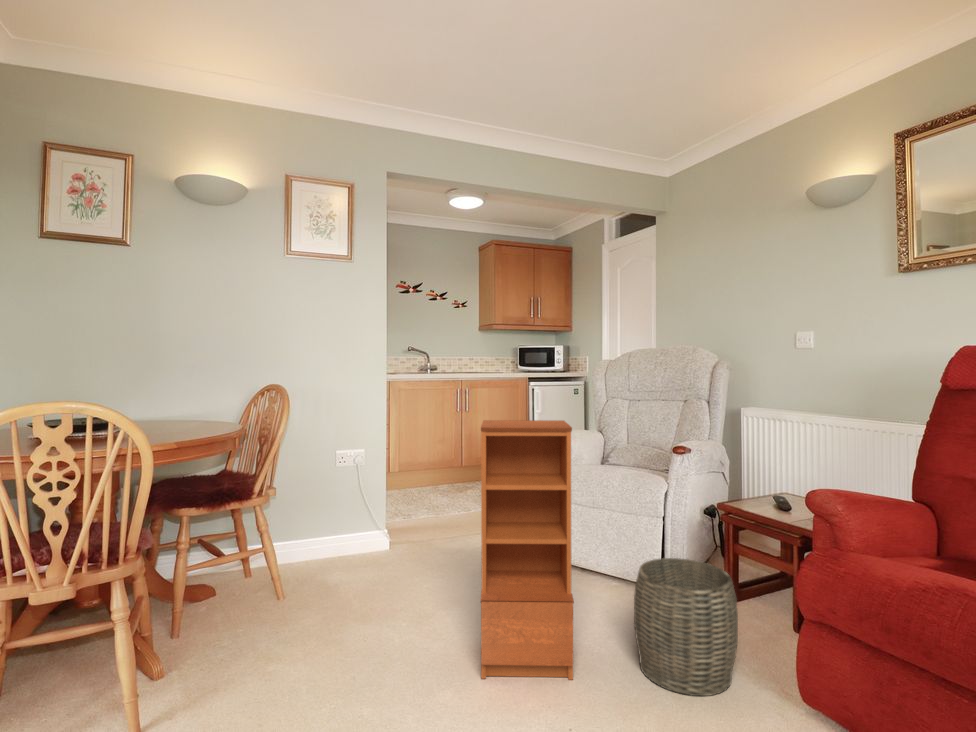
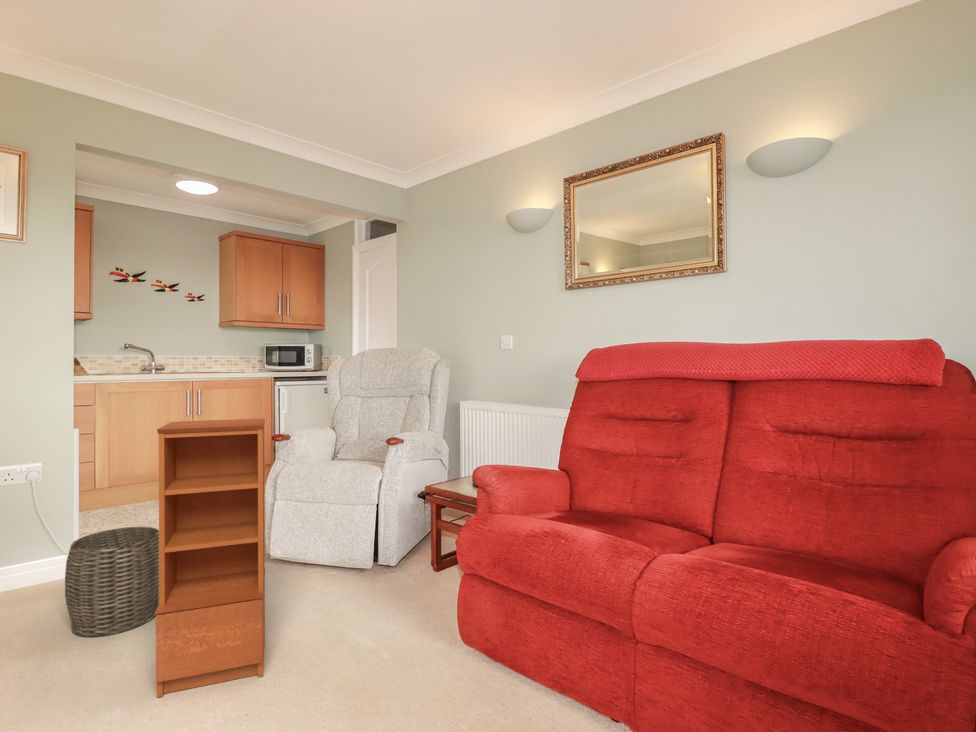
woven basket: present [634,558,738,696] -> present [65,527,159,637]

